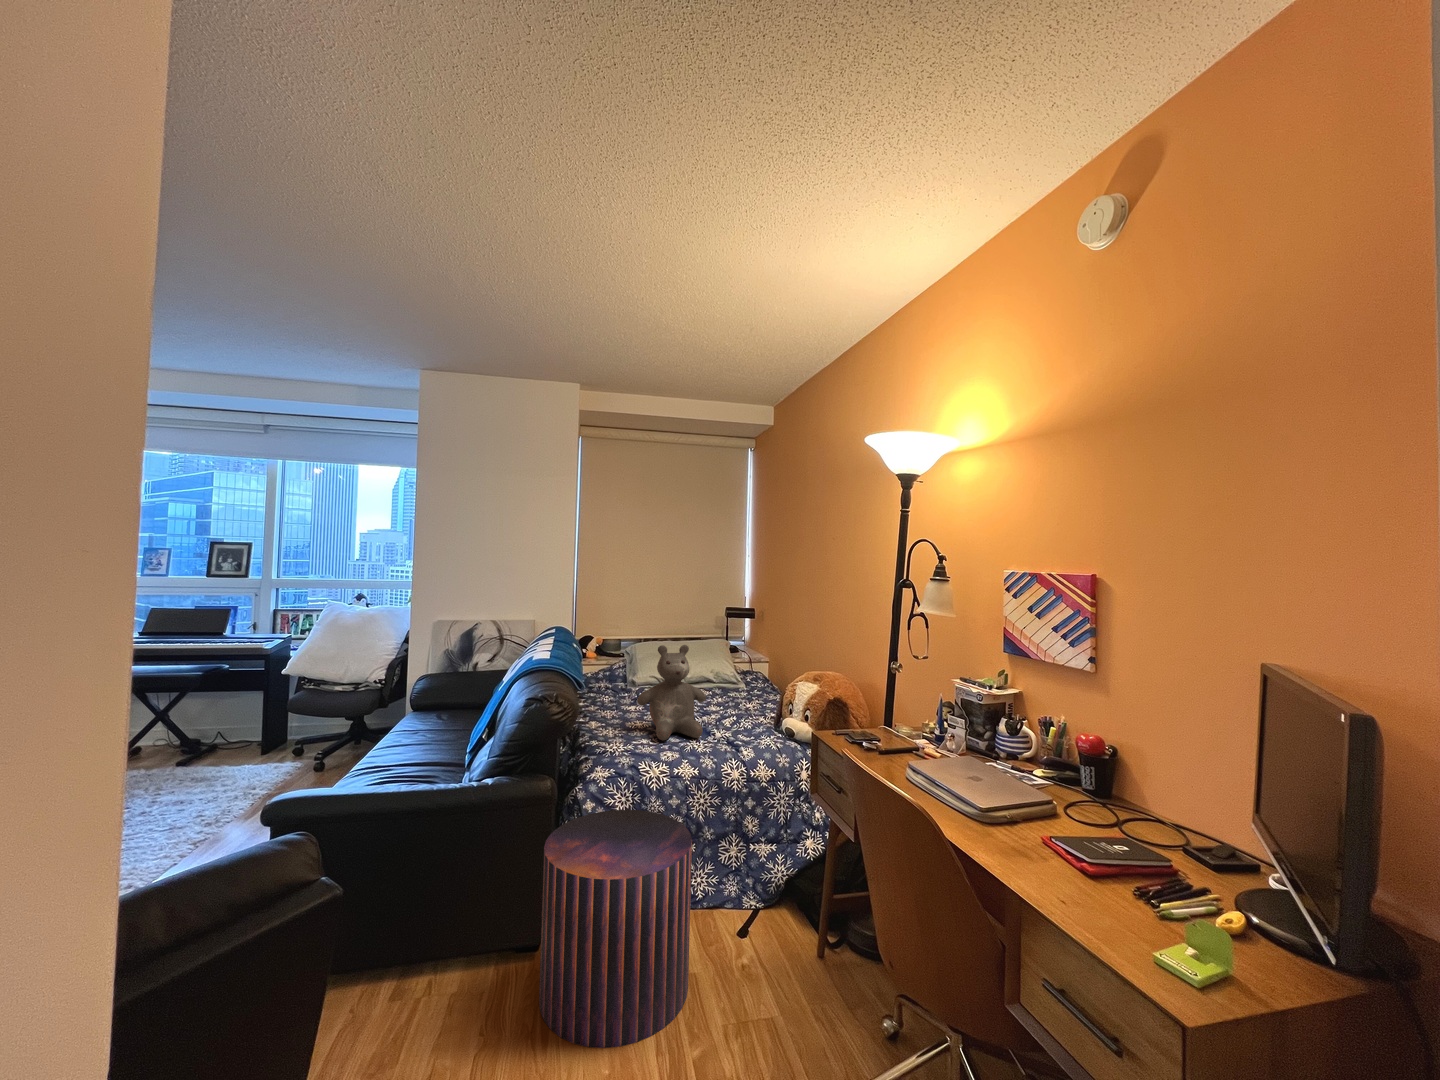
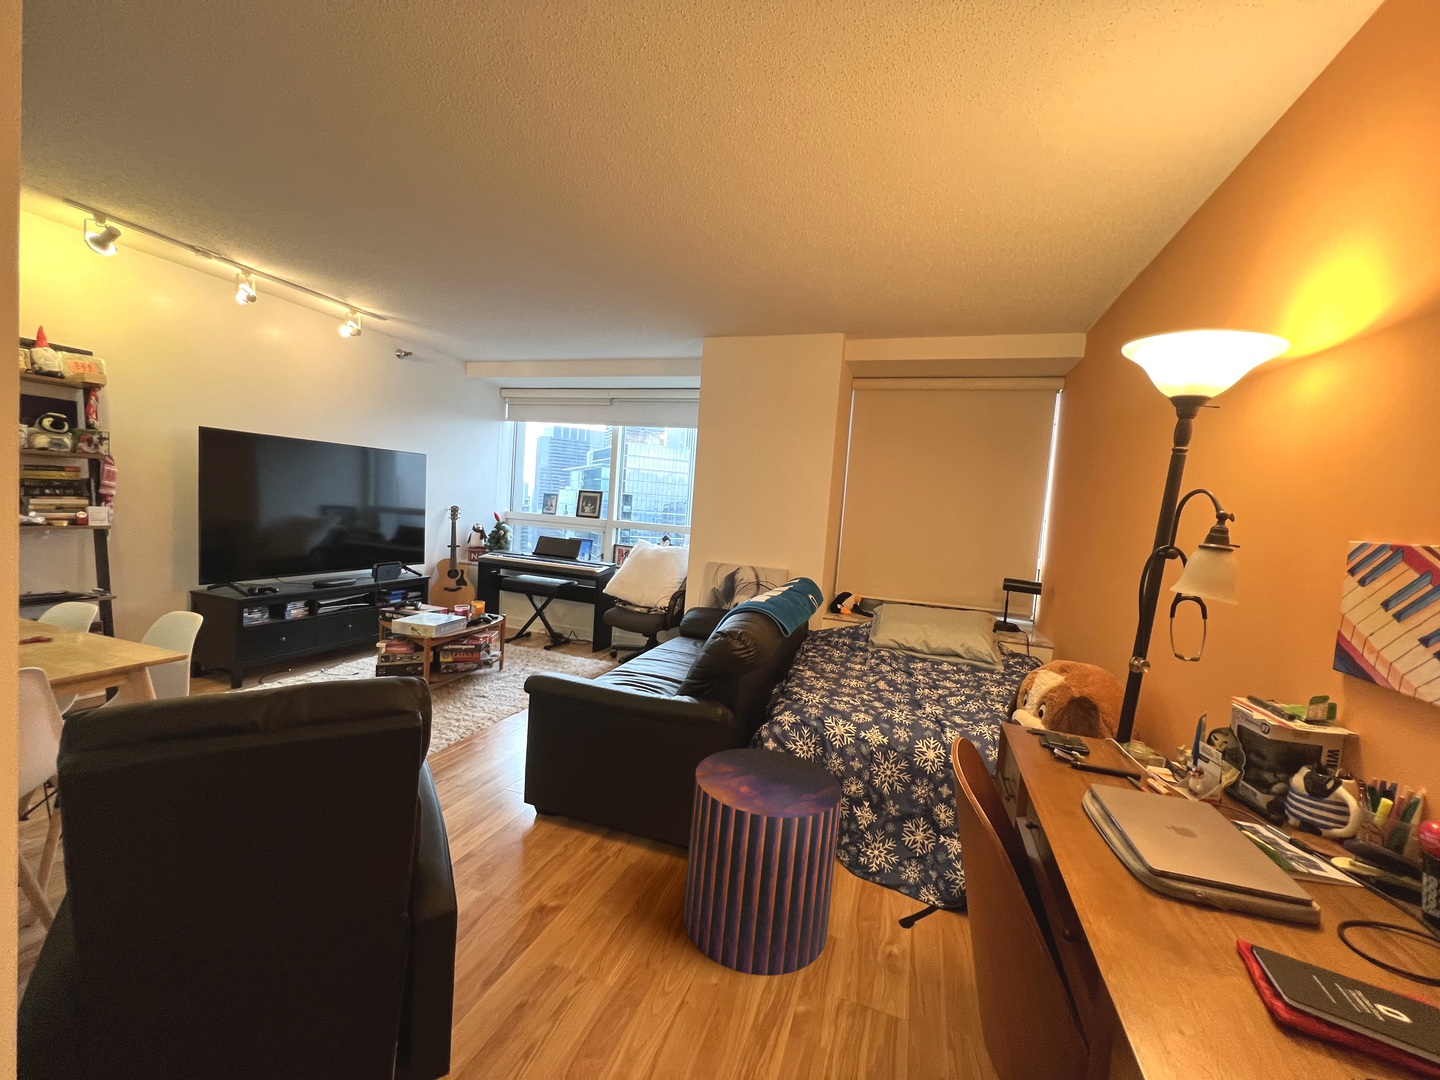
teddy bear: present [637,645,706,740] -> none [848,603,927,708]

